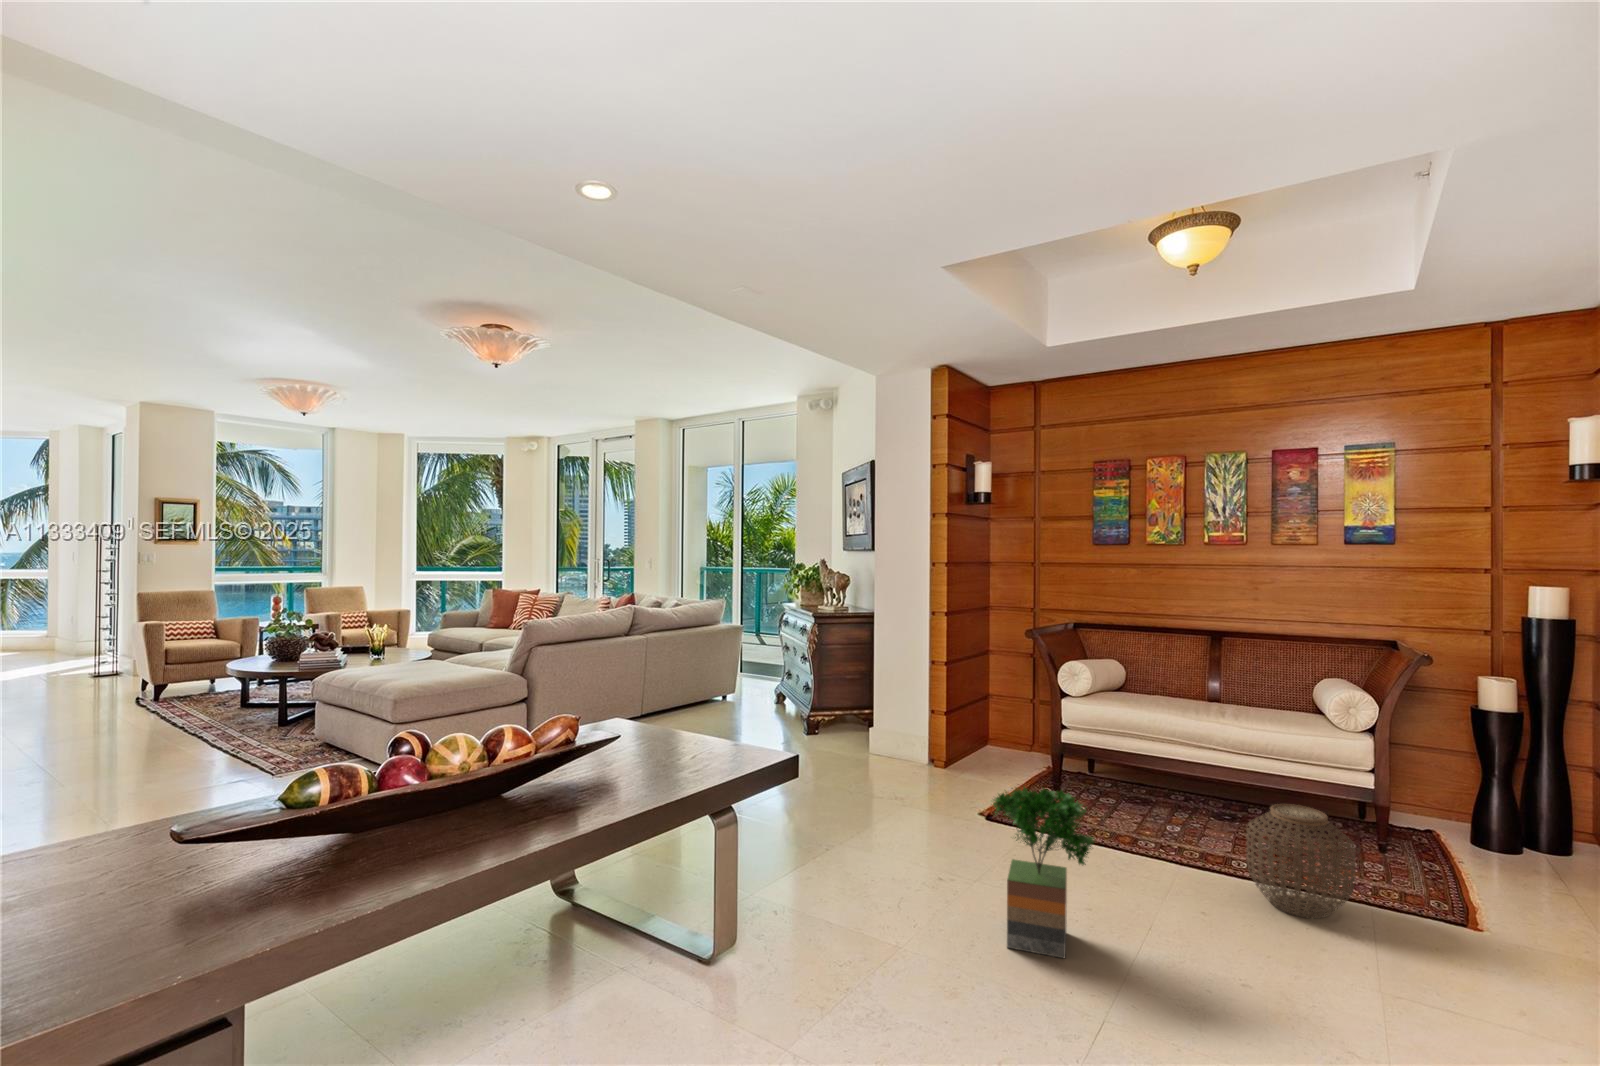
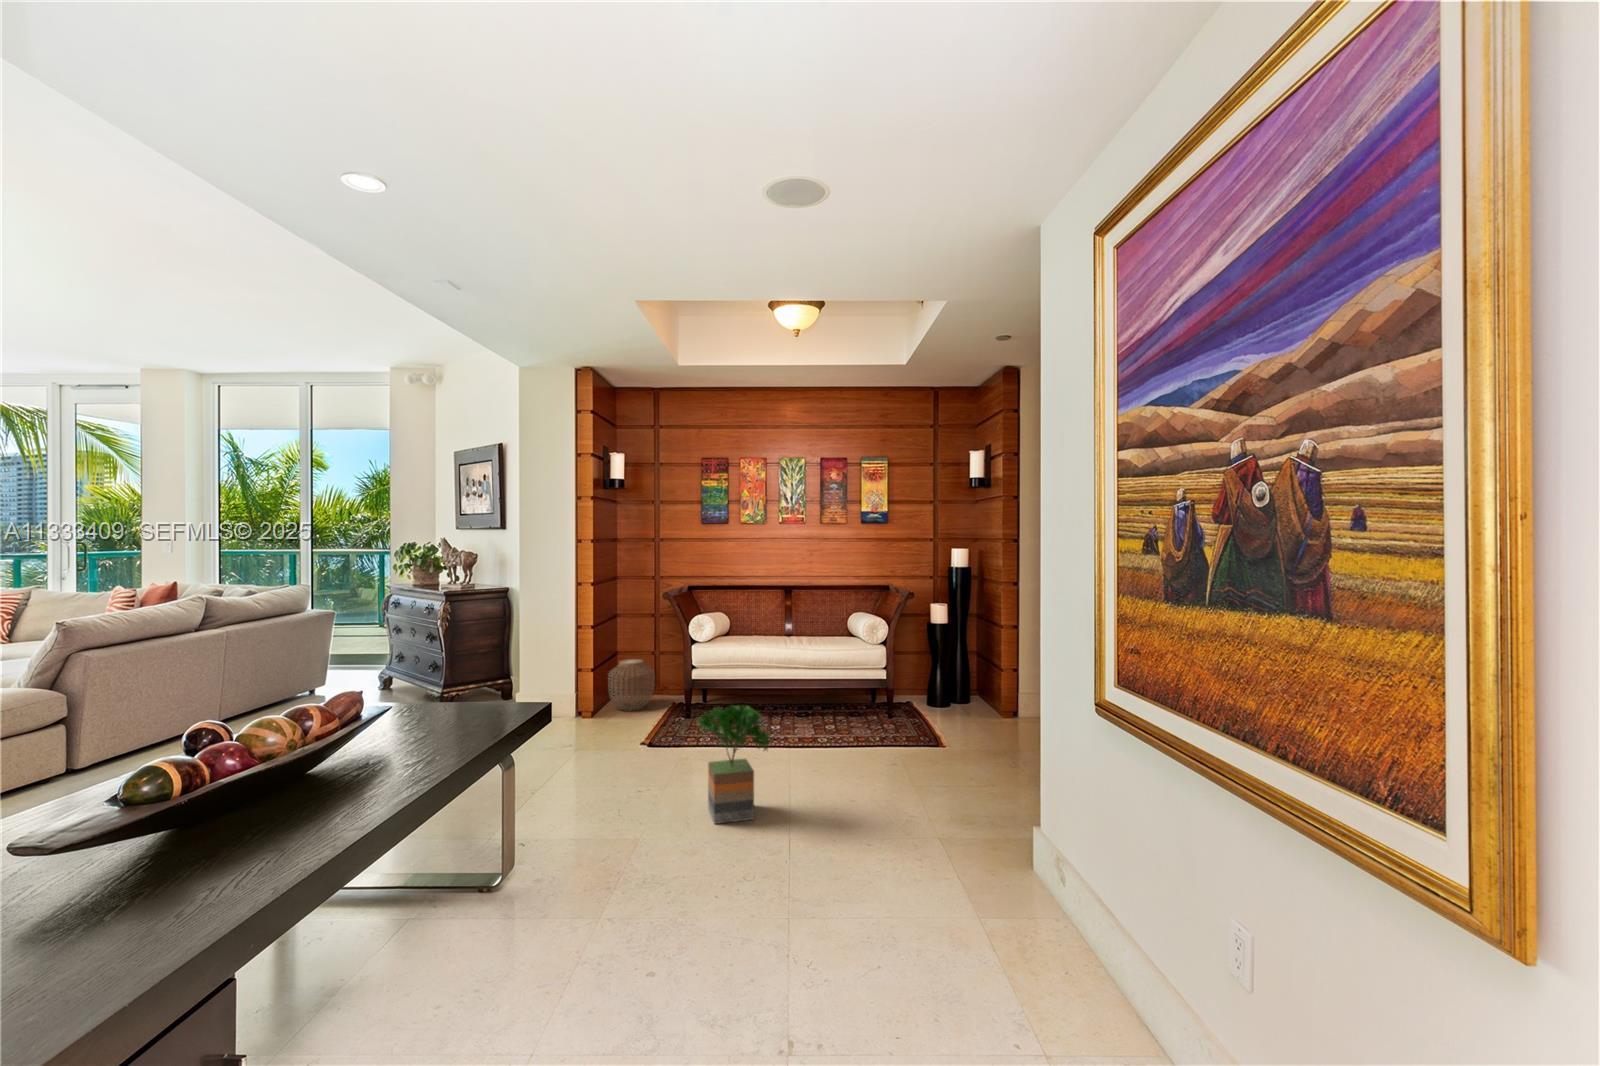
woven basket: present [1246,804,1356,918] -> present [608,659,655,711]

